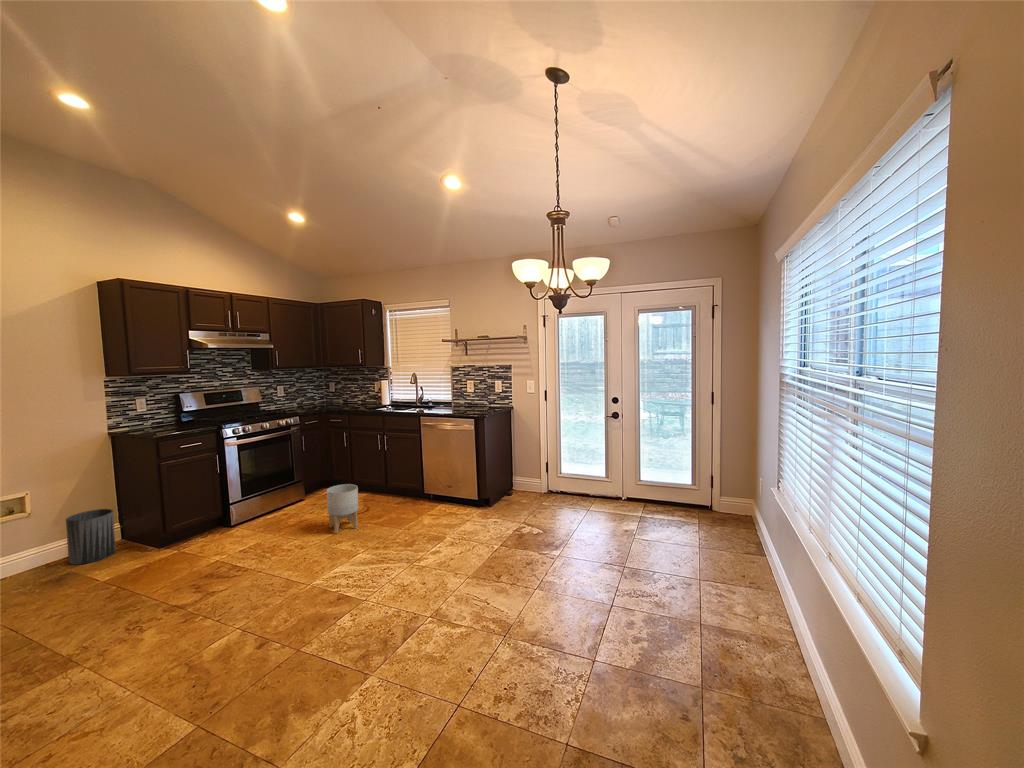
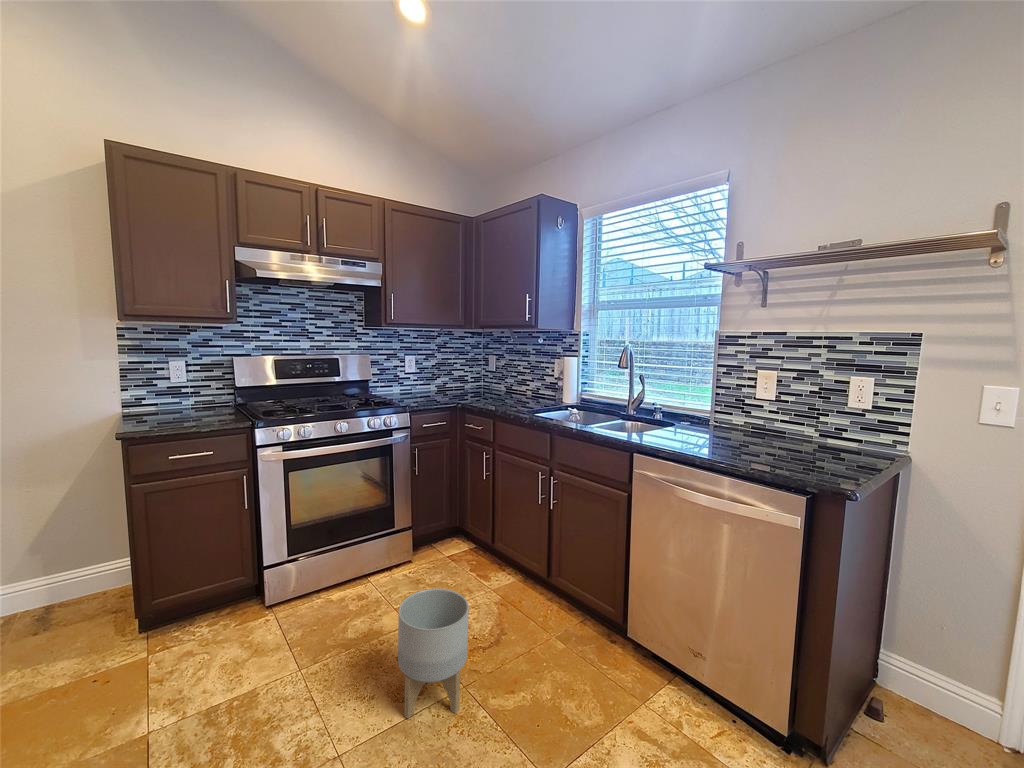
trash can: present [66,509,116,565] -> none [28,536,109,634]

